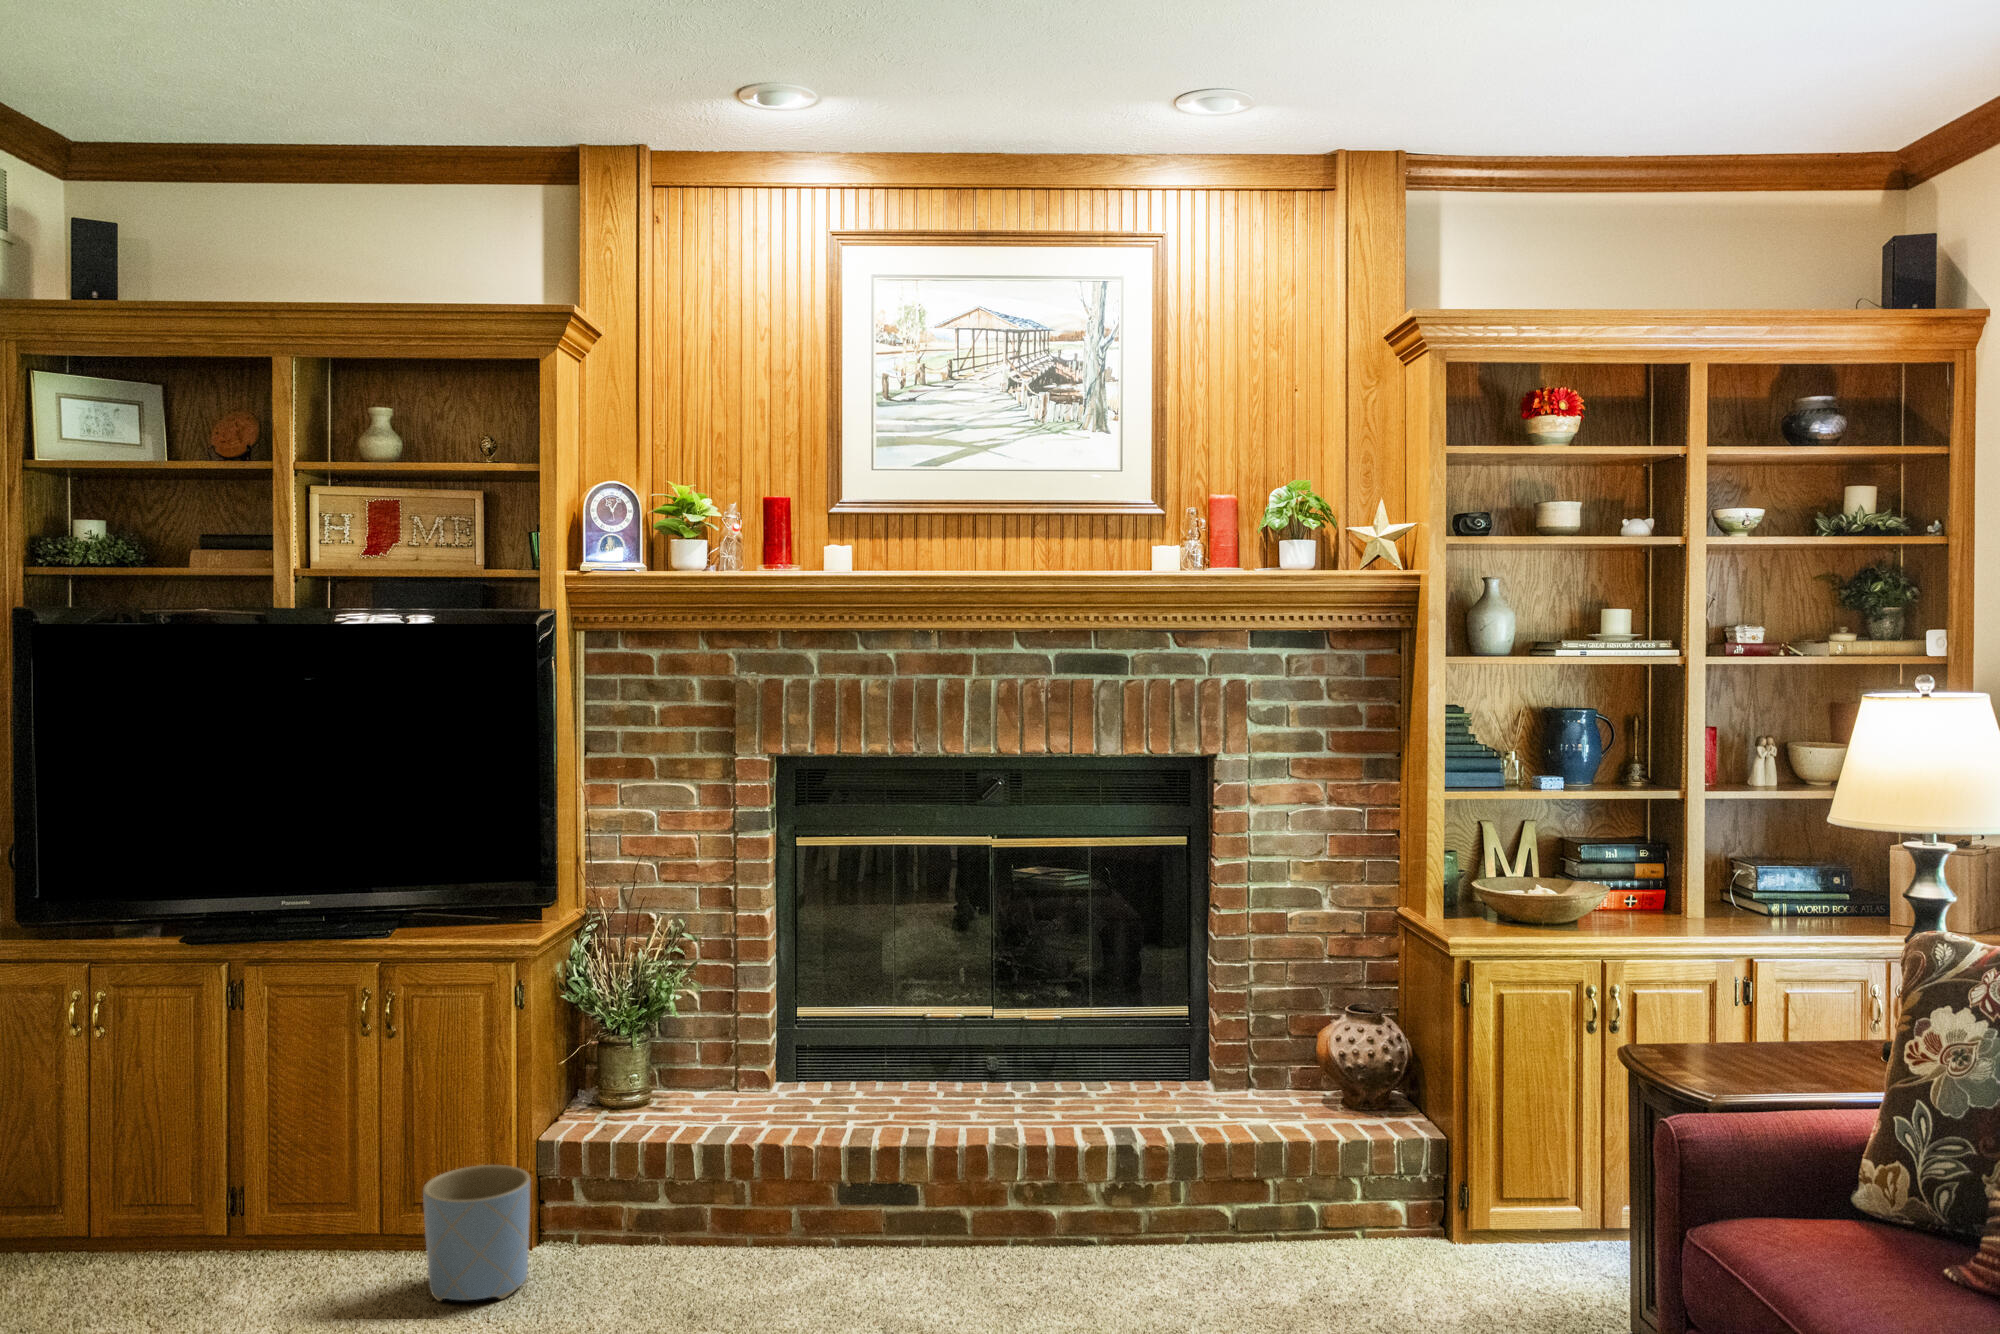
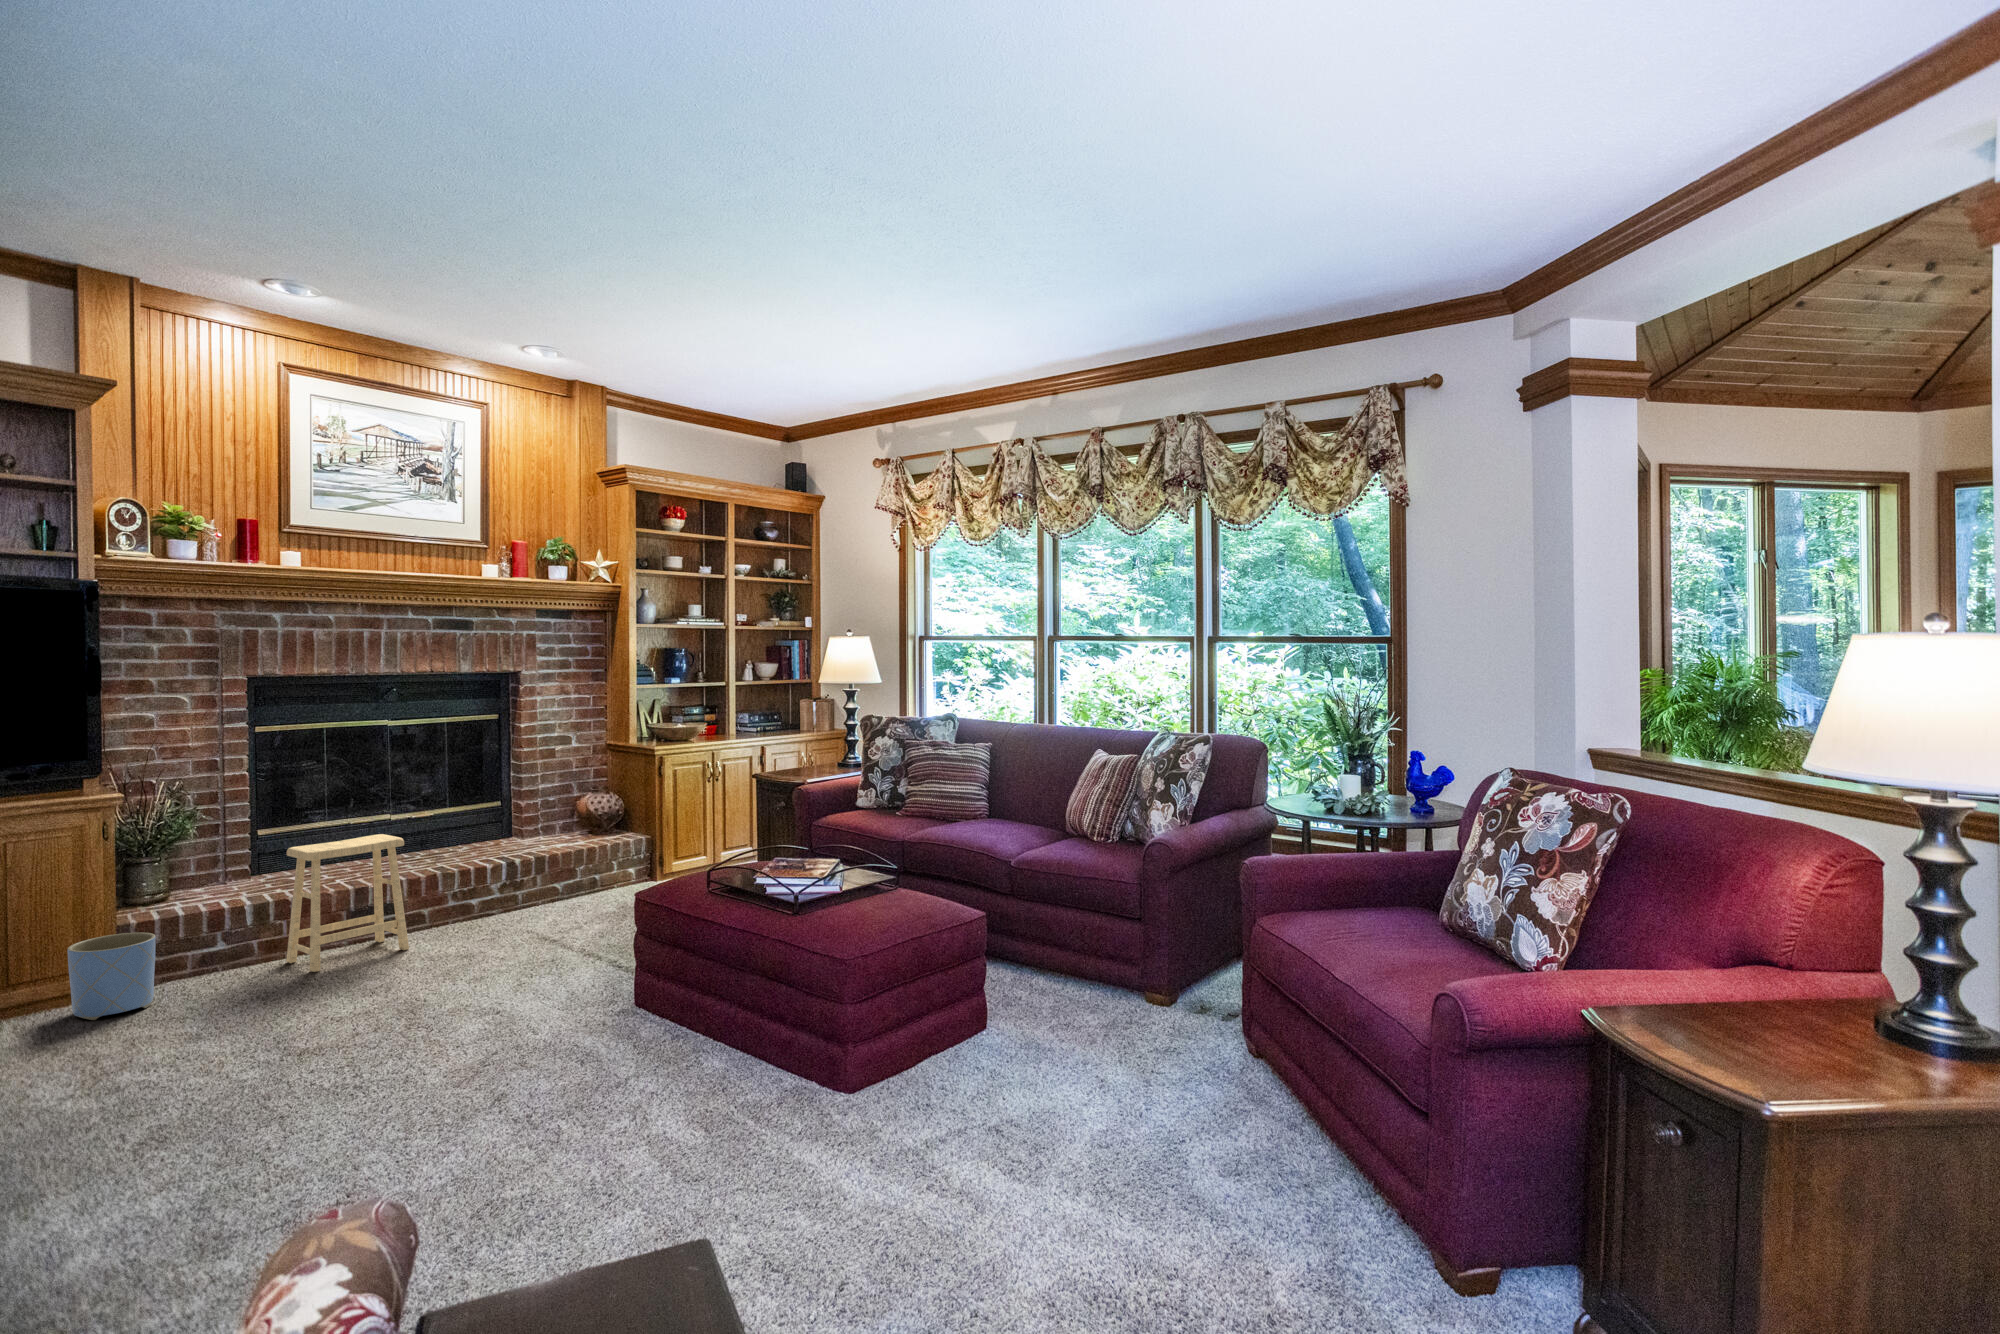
footstool: none [724,1062,889,1300] -> present [286,834,409,972]

